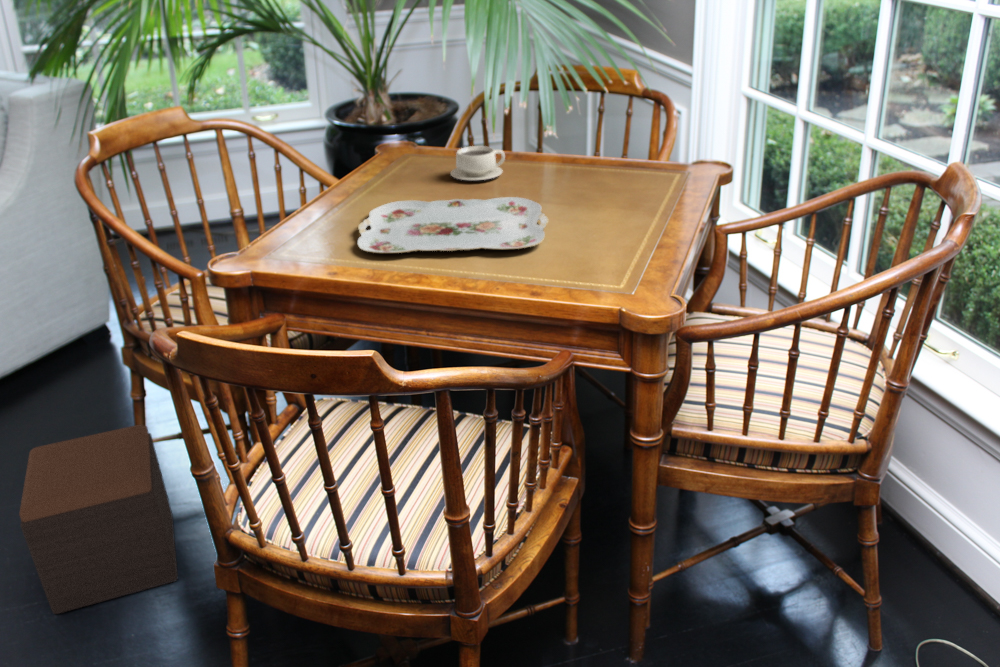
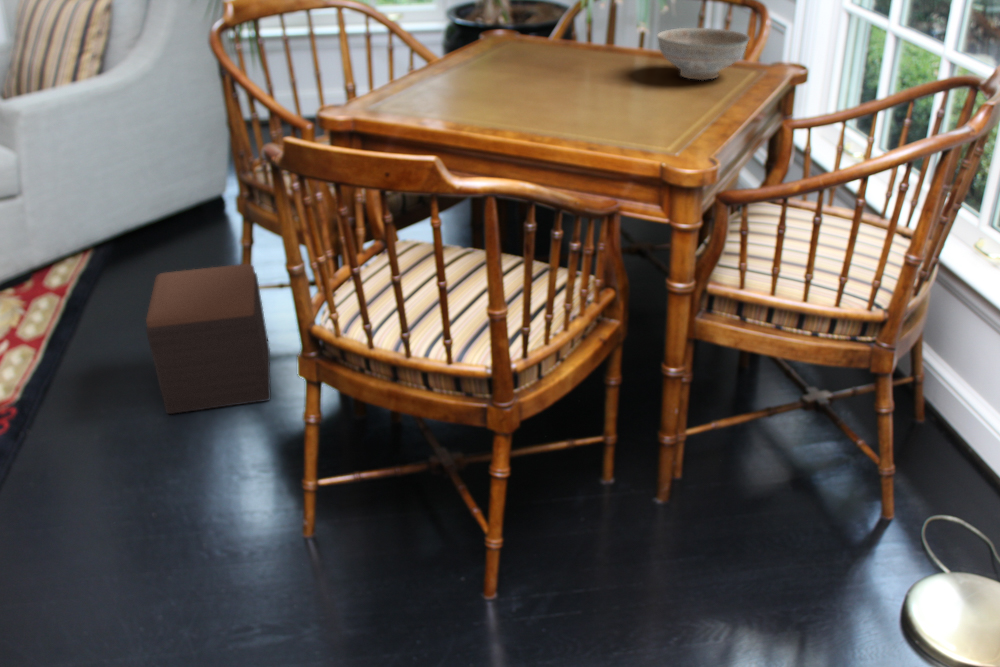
decorative bowl: none [578,137,675,193] -> present [657,28,749,80]
teacup: present [451,146,505,180] -> none [540,31,592,62]
serving tray: present [358,197,549,253] -> none [444,73,618,113]

